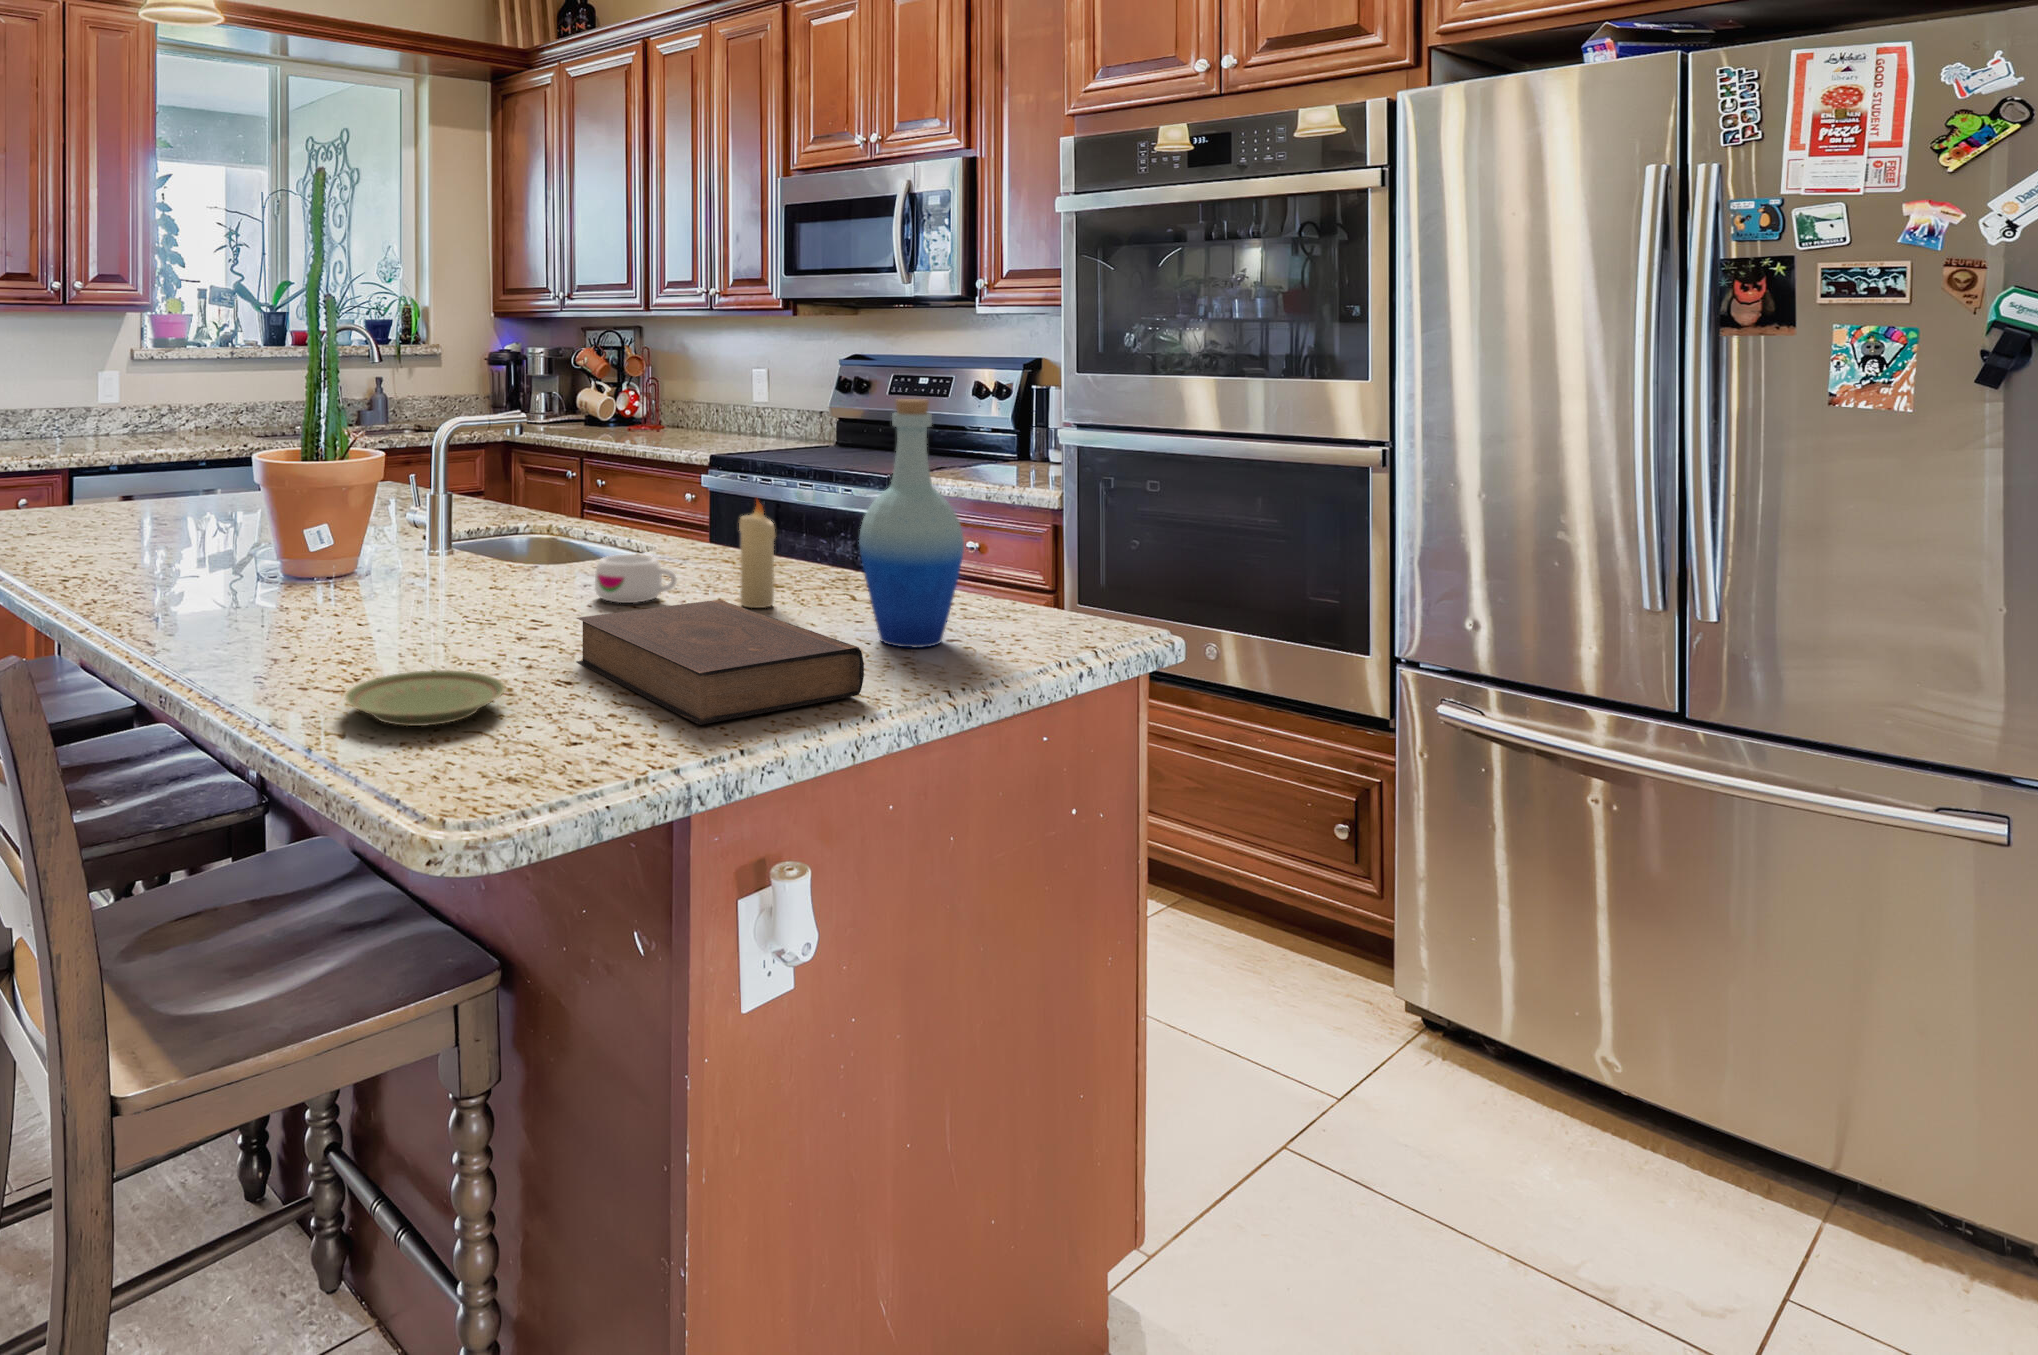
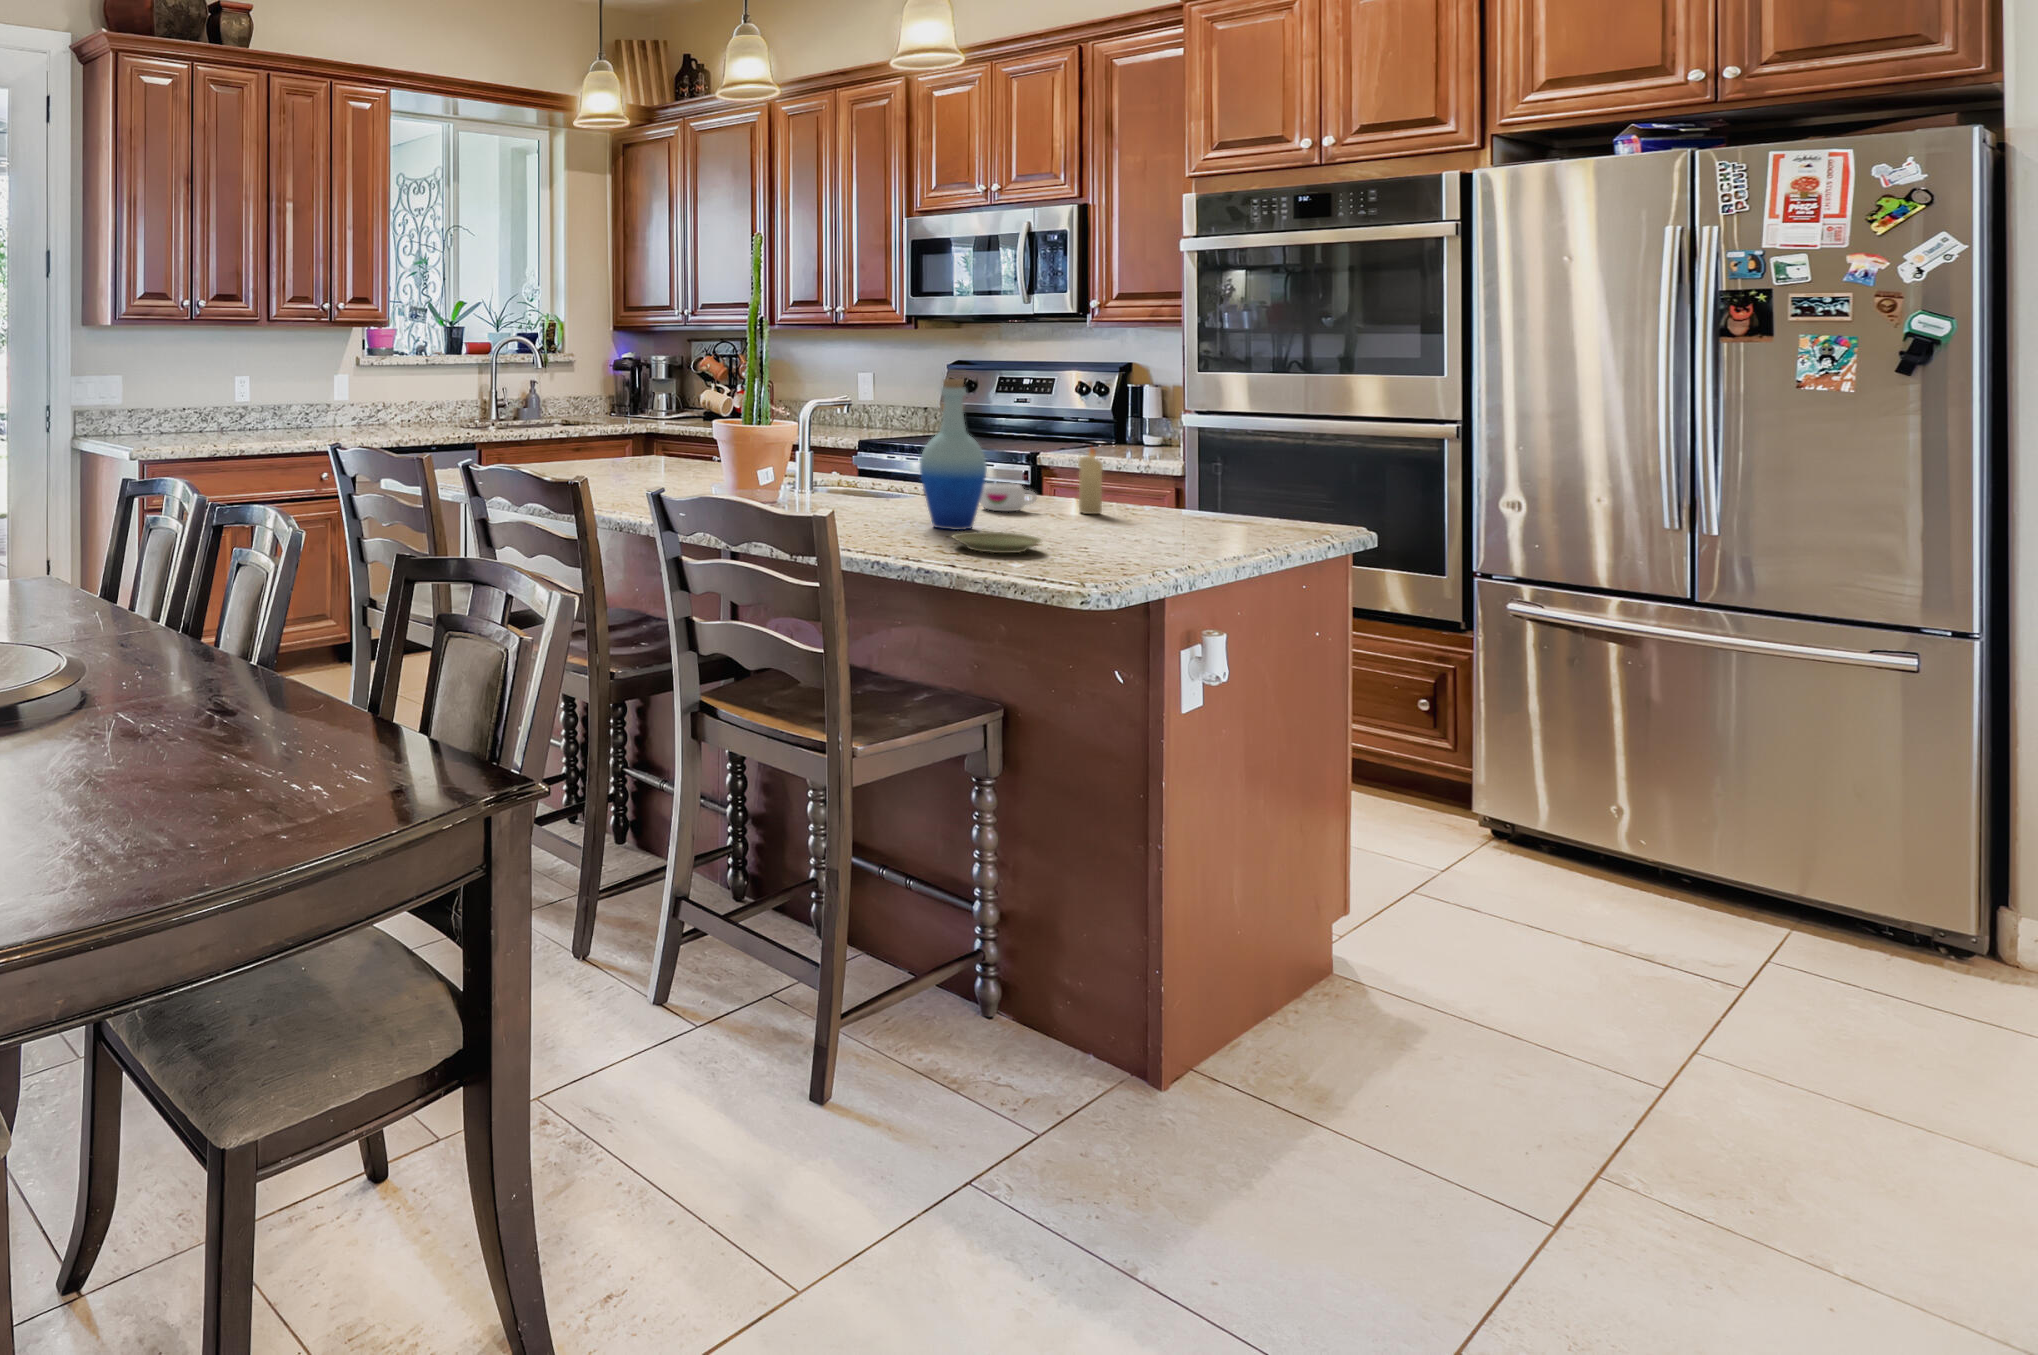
bottle: present [859,399,964,648] -> present [920,379,987,530]
book: present [577,600,864,725] -> none [1033,502,1230,555]

